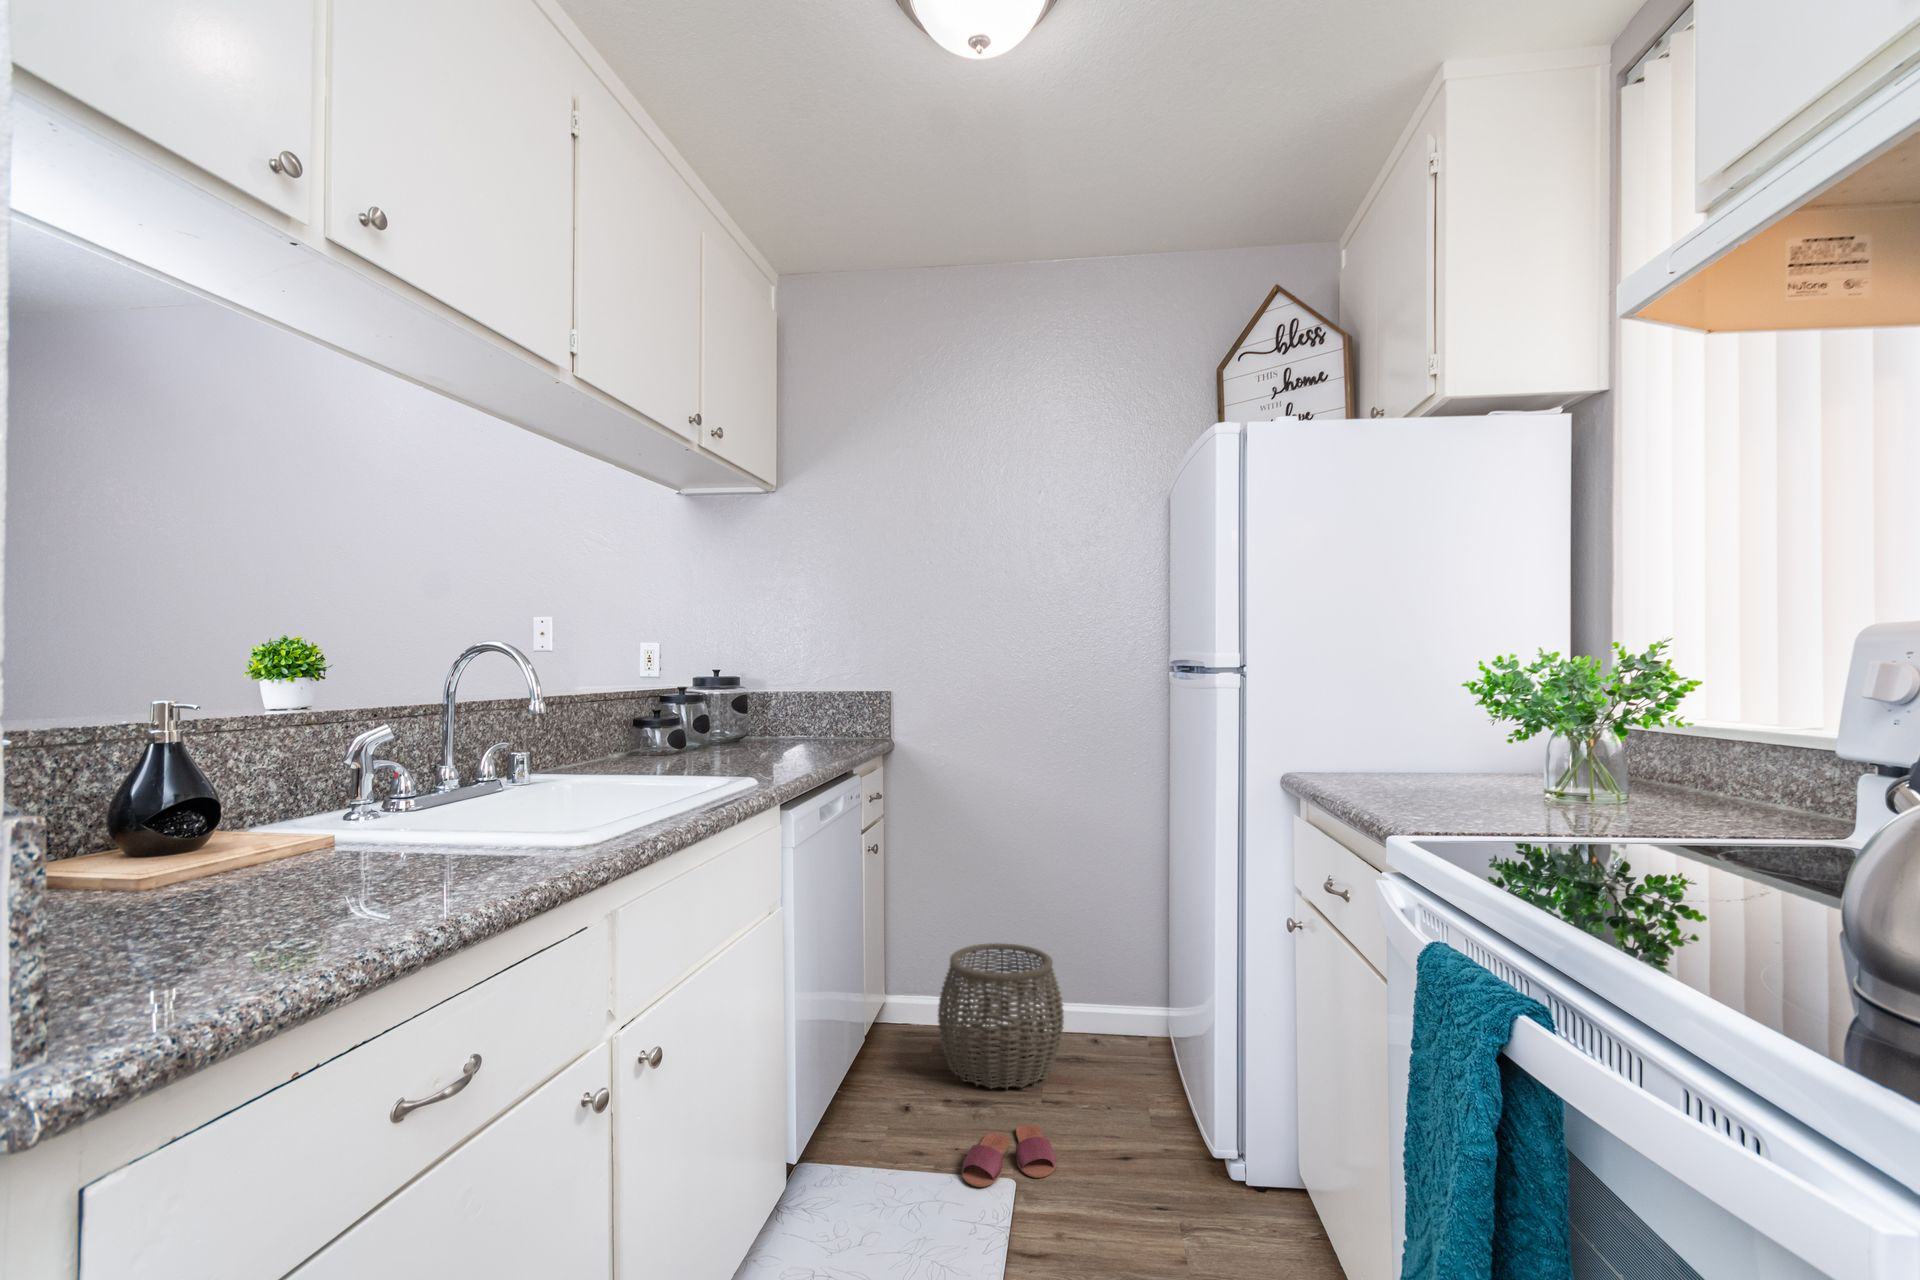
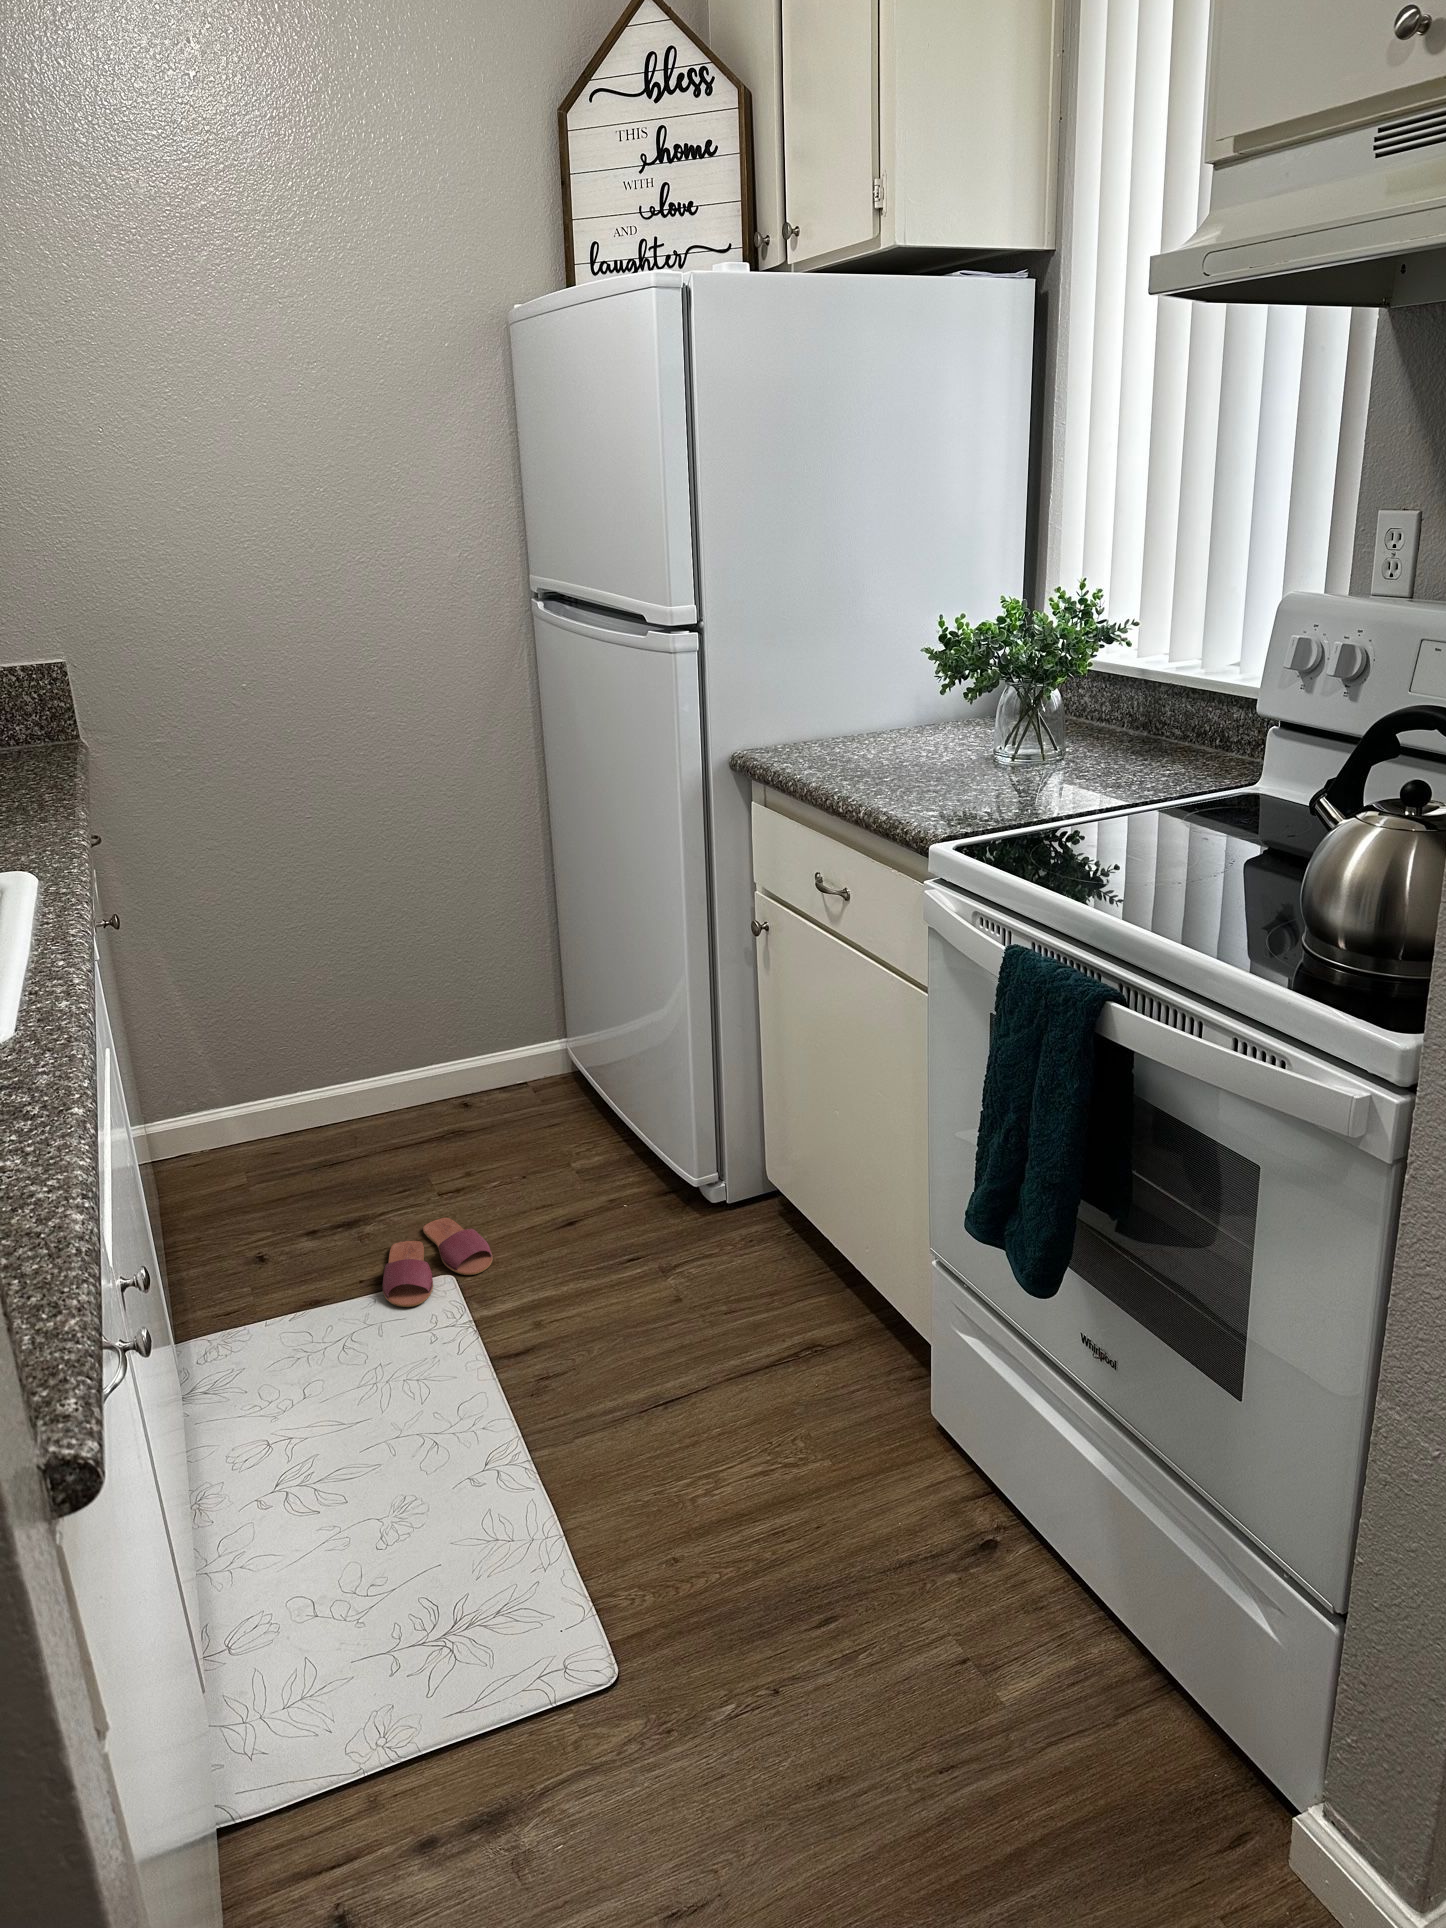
woven basket: present [938,943,1064,1089] -> none [260,1004,440,1195]

